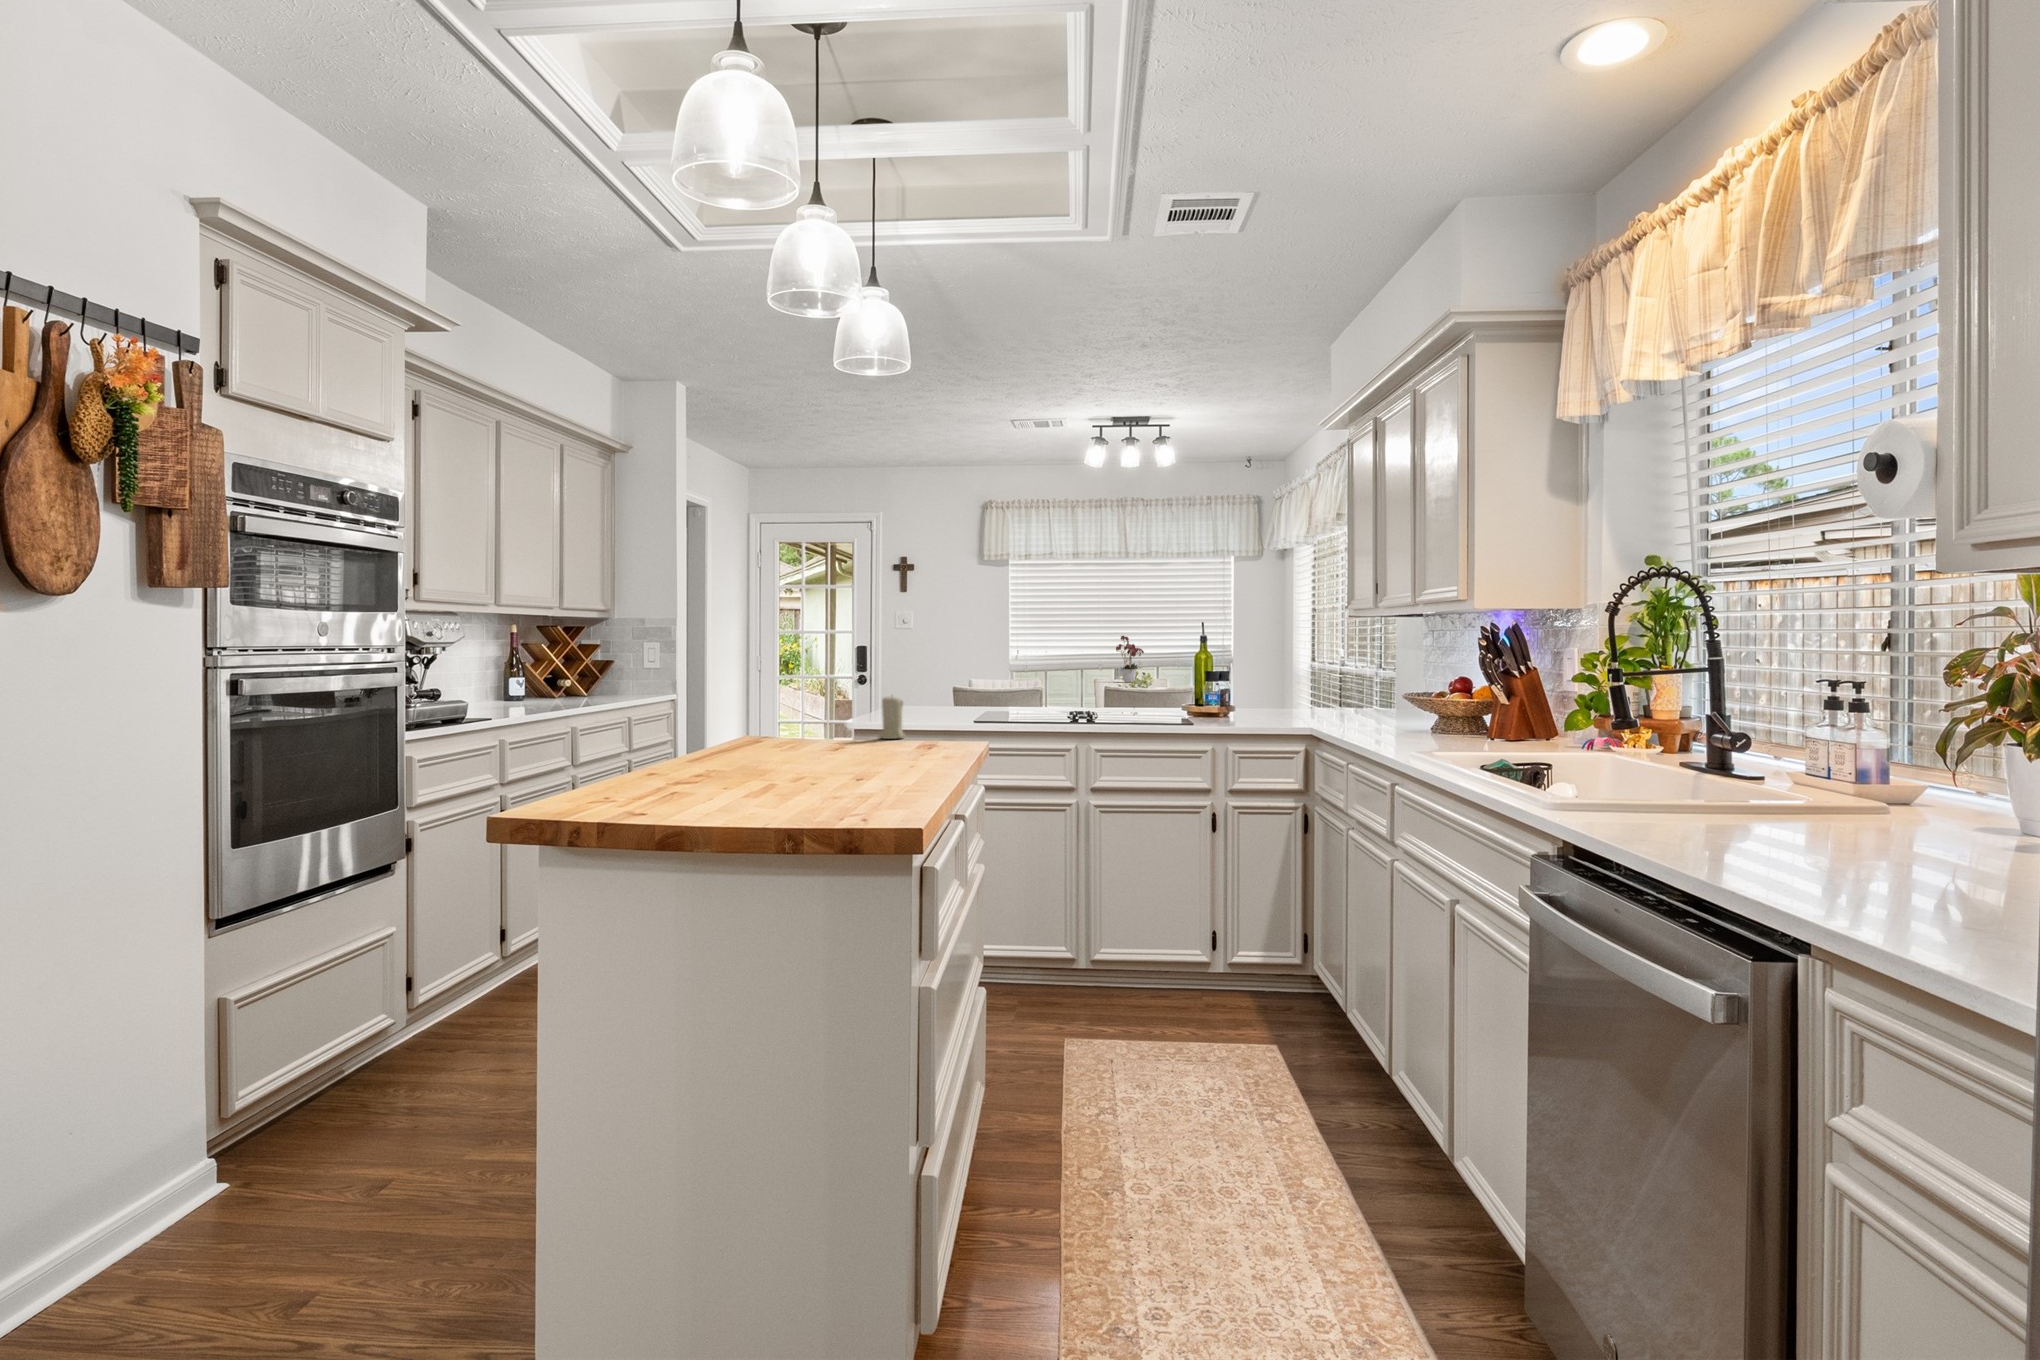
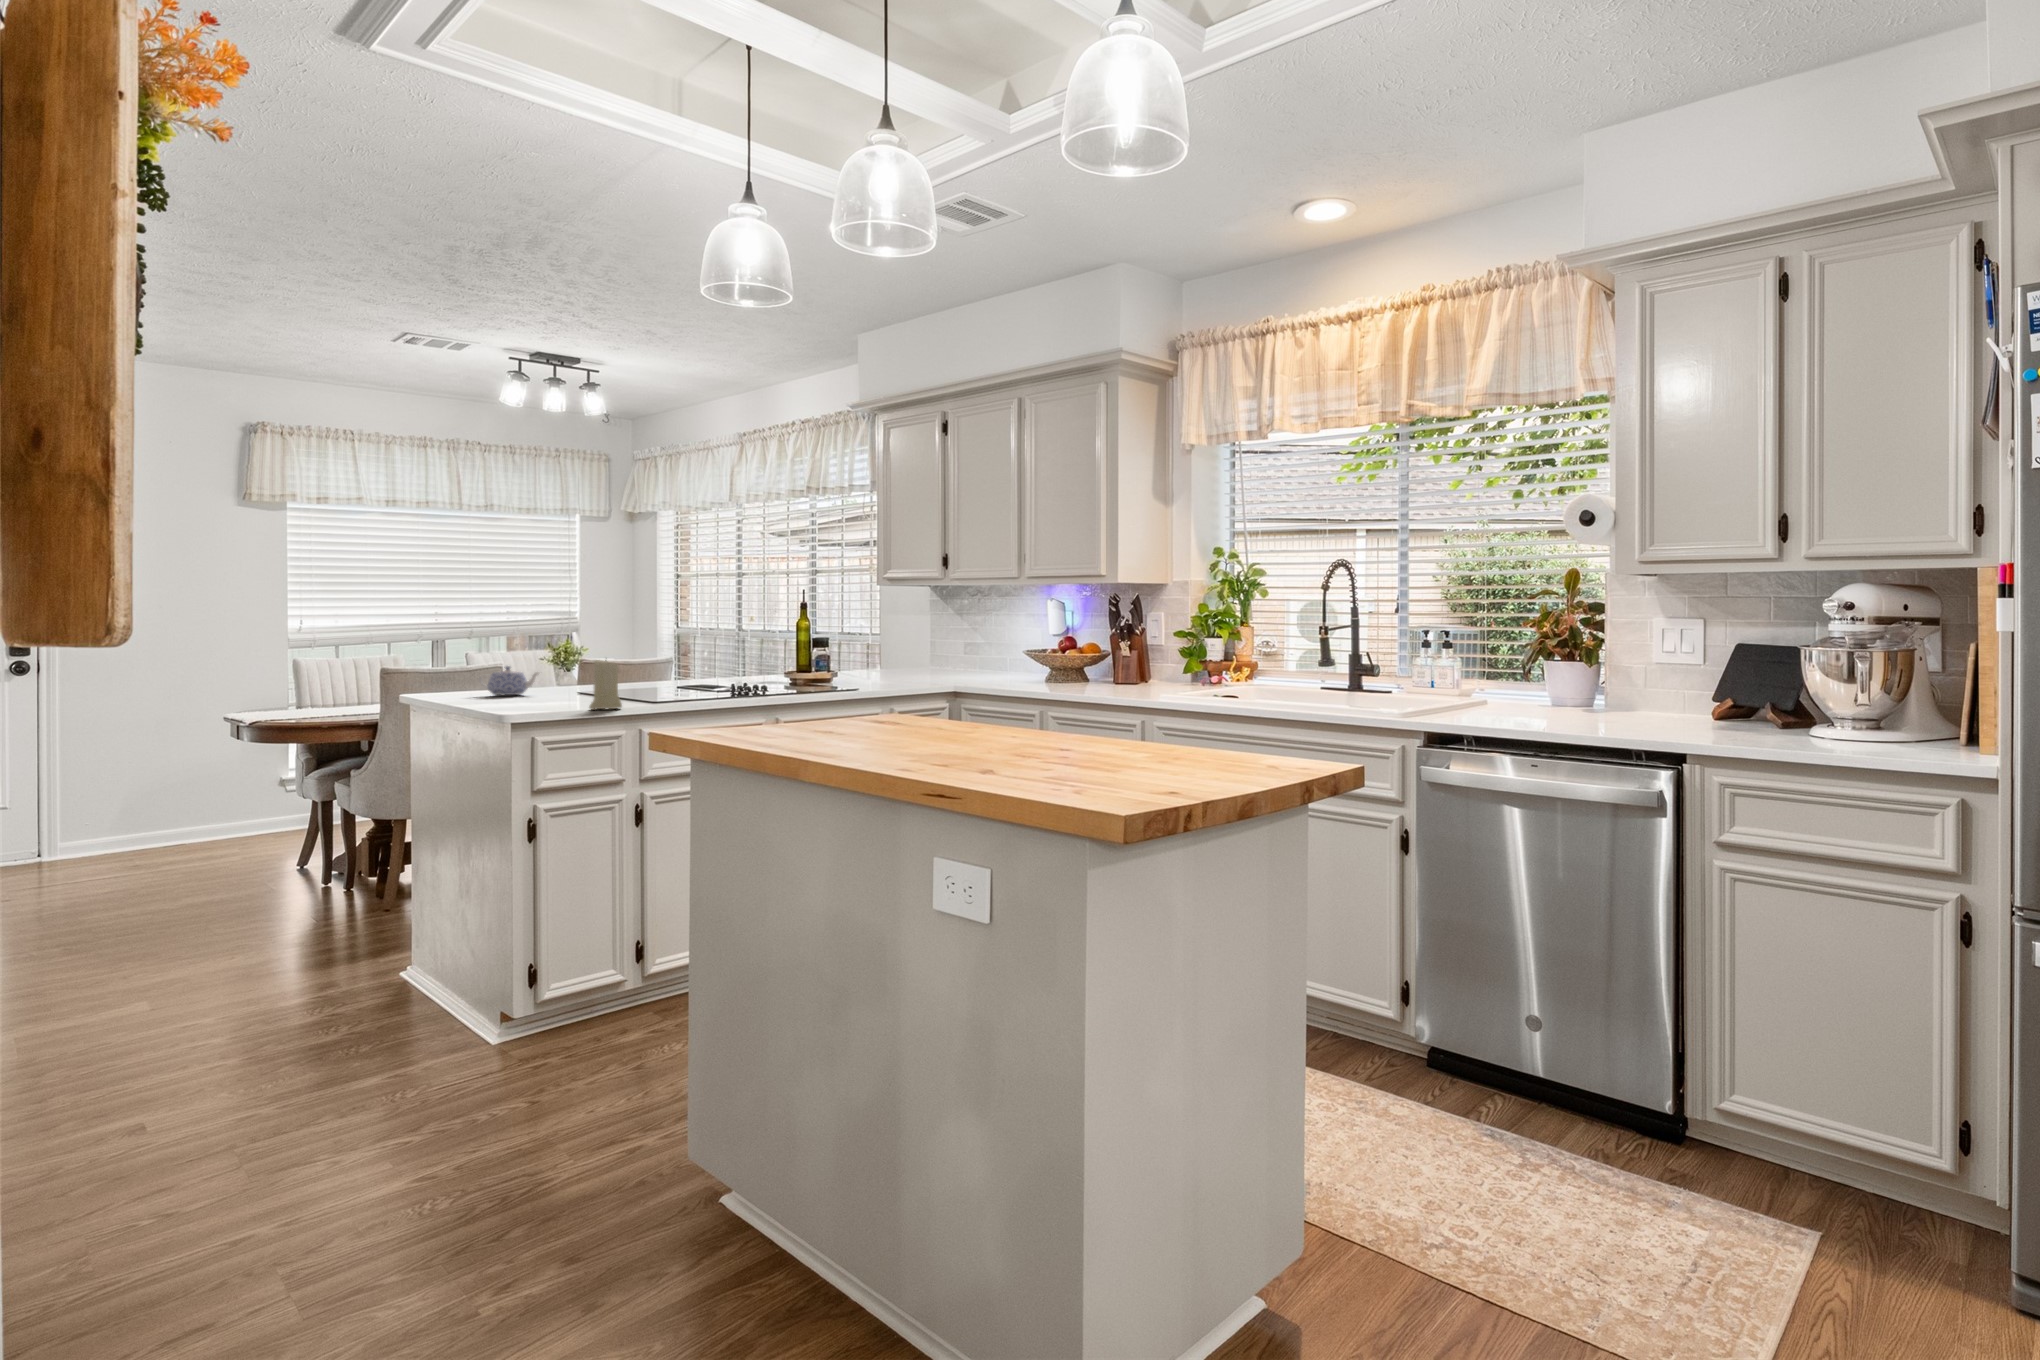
flower arrangement: present [1116,636,1144,682] -> none [436,599,482,656]
teapot: none [910,697,945,721] -> present [479,666,539,695]

